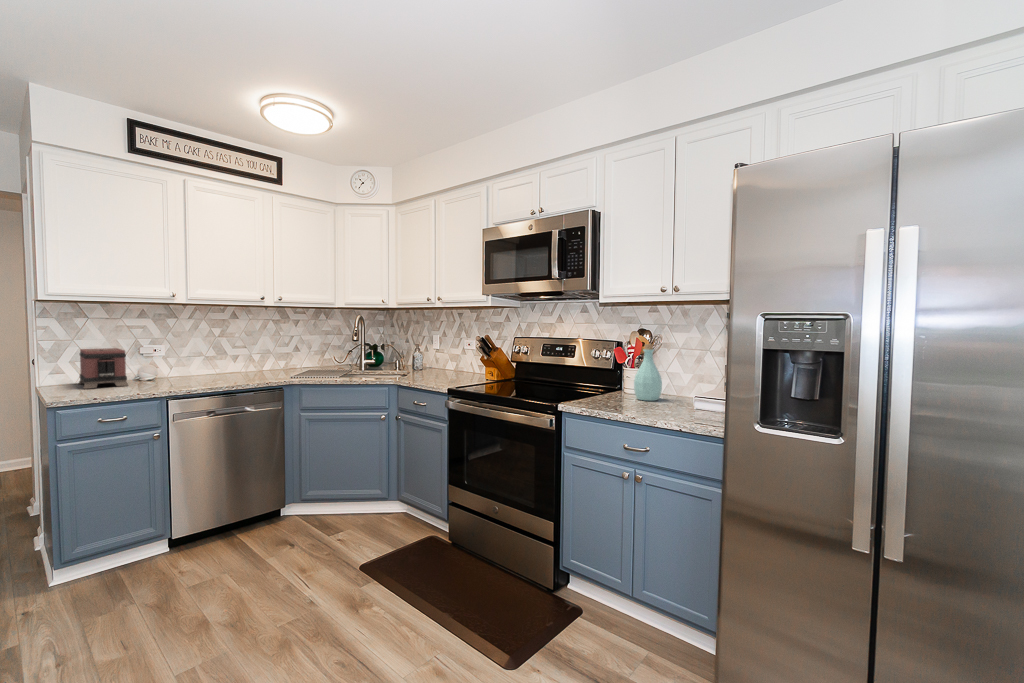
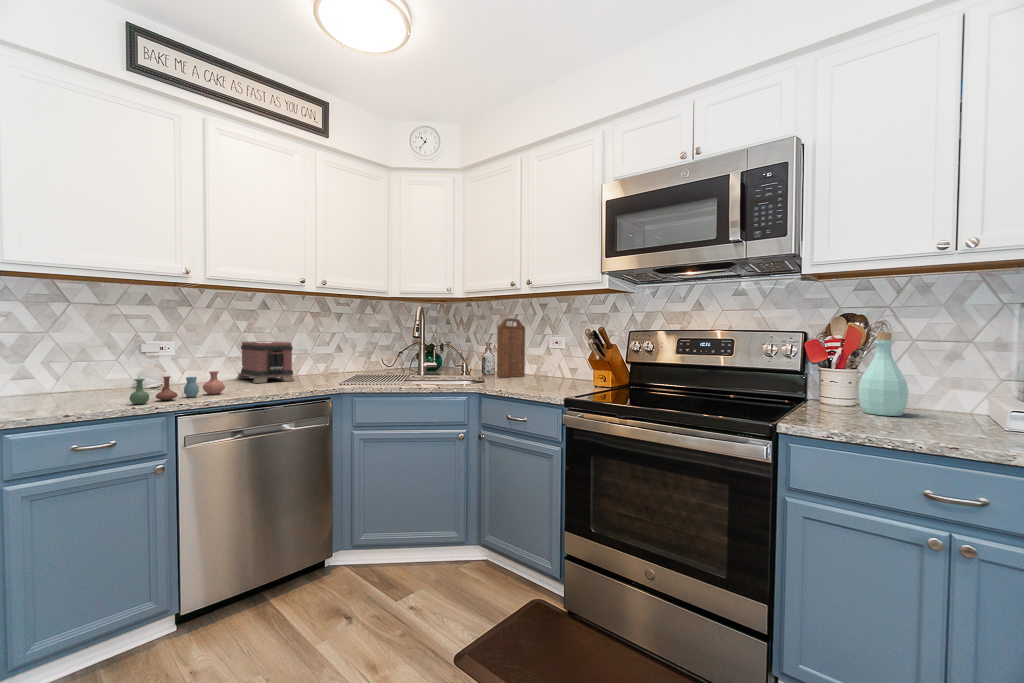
cutting board: none [420,326,445,373] -> present [497,318,525,378]
toaster: present [79,348,128,389] -> present [237,341,294,383]
vase: none [135,369,202,392] -> present [130,371,225,404]

